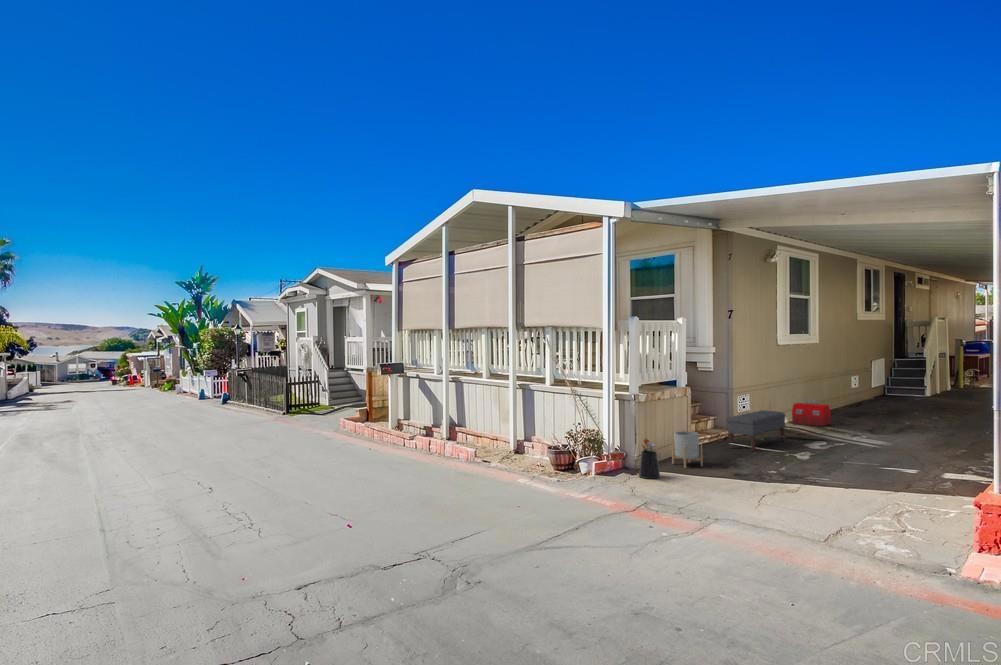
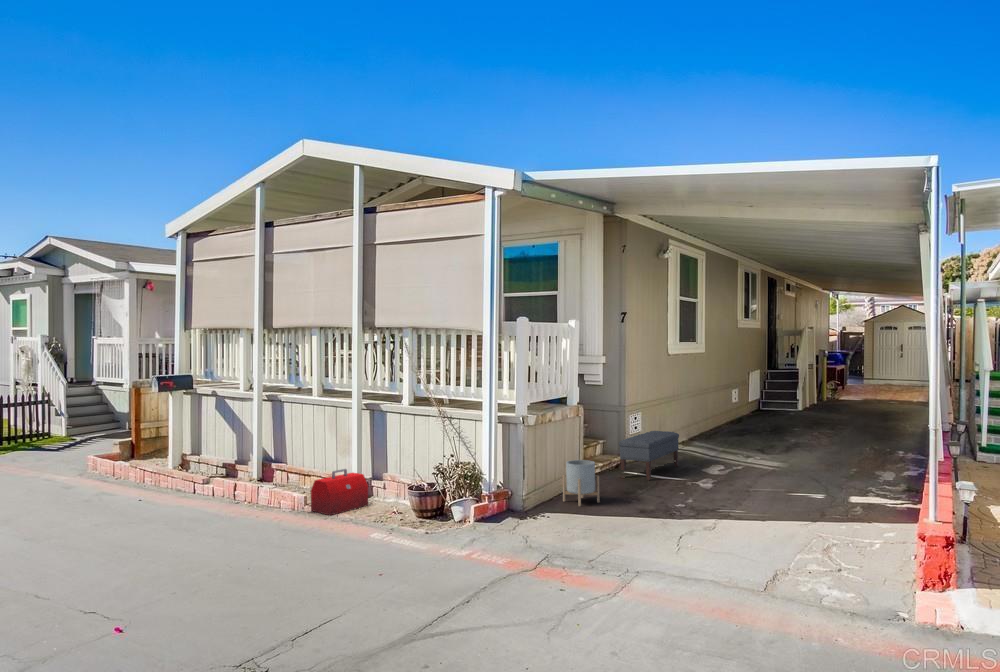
toolbox: present [792,400,831,426] -> present [311,469,368,515]
watering can: present [639,439,661,479] -> none [528,471,555,523]

